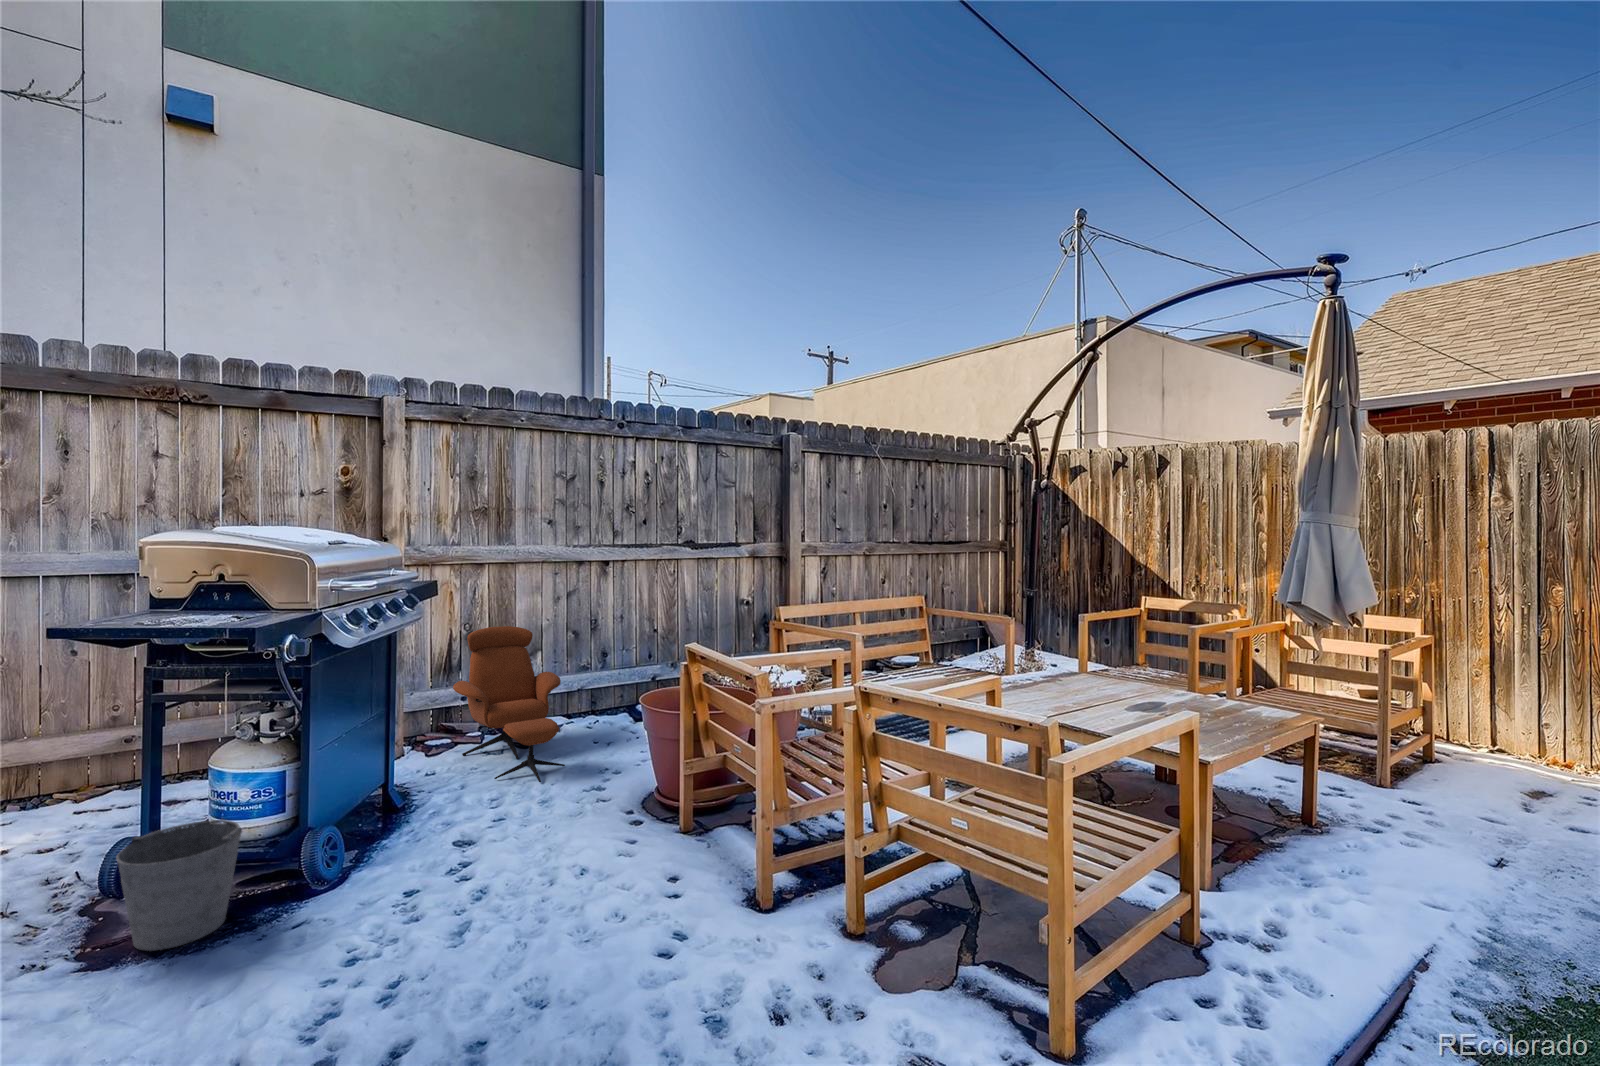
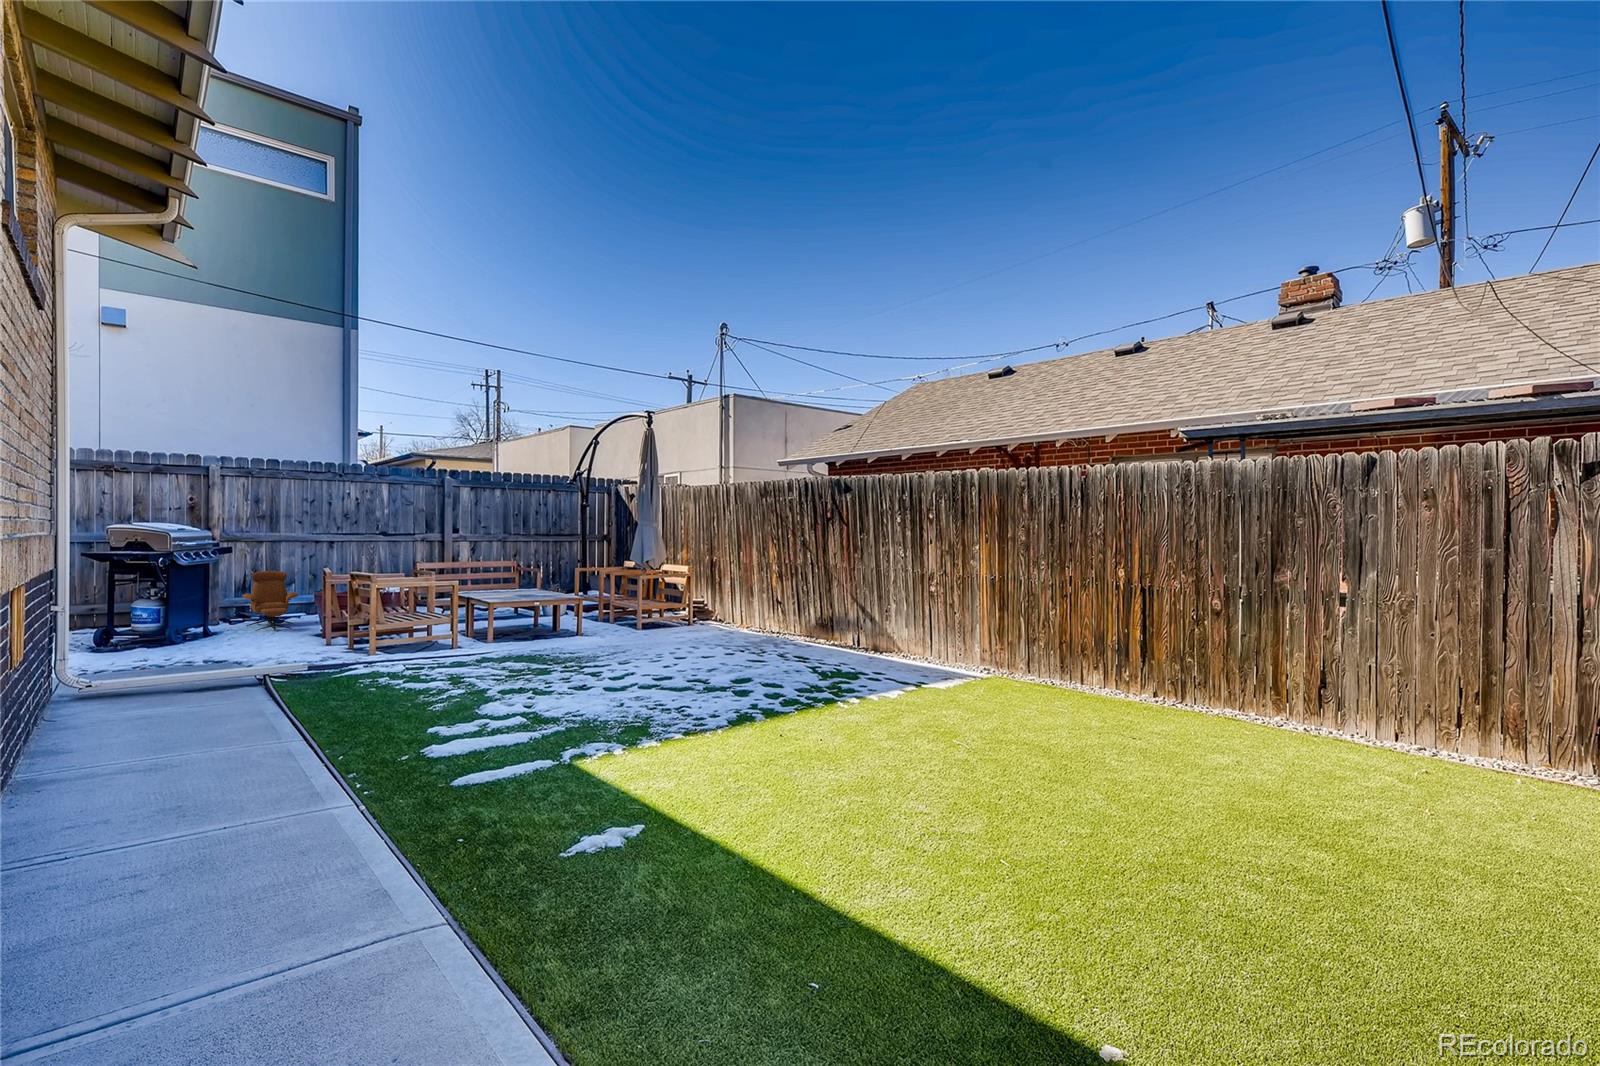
bucket: present [116,819,242,951] -> none [104,622,145,654]

